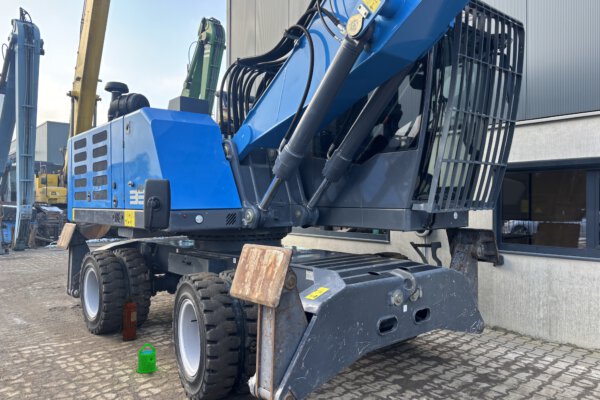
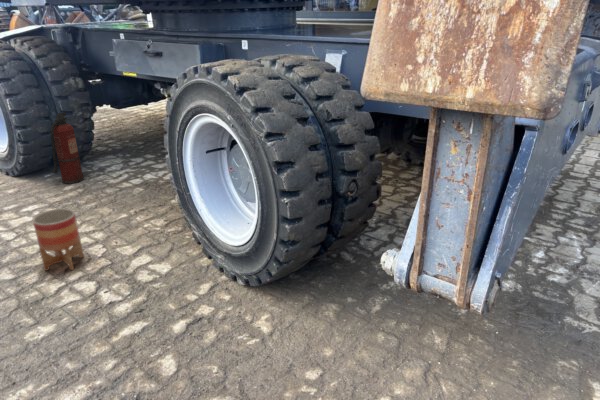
watering can: present [137,343,157,373] -> none [108,189,143,237]
planter: none [92,350,116,387] -> present [33,209,84,270]

